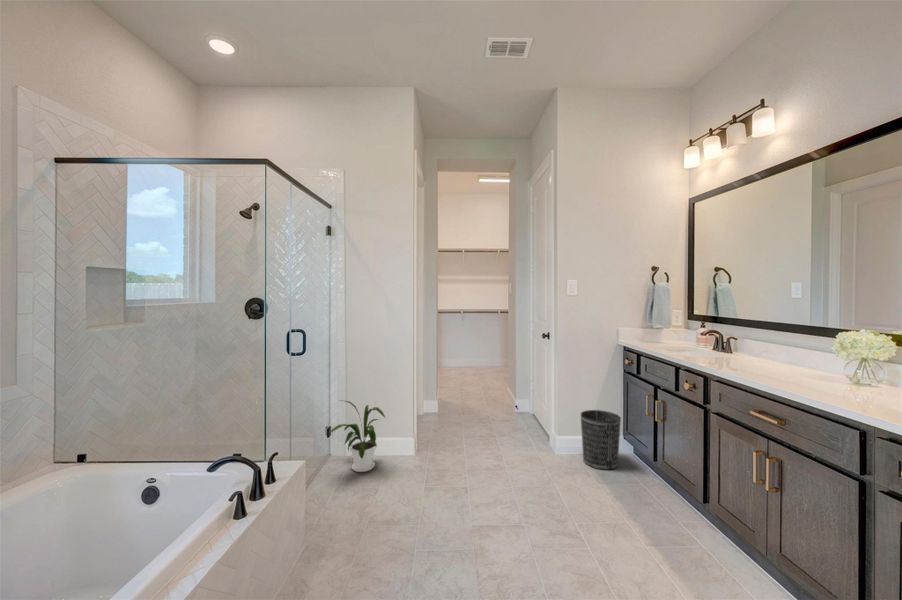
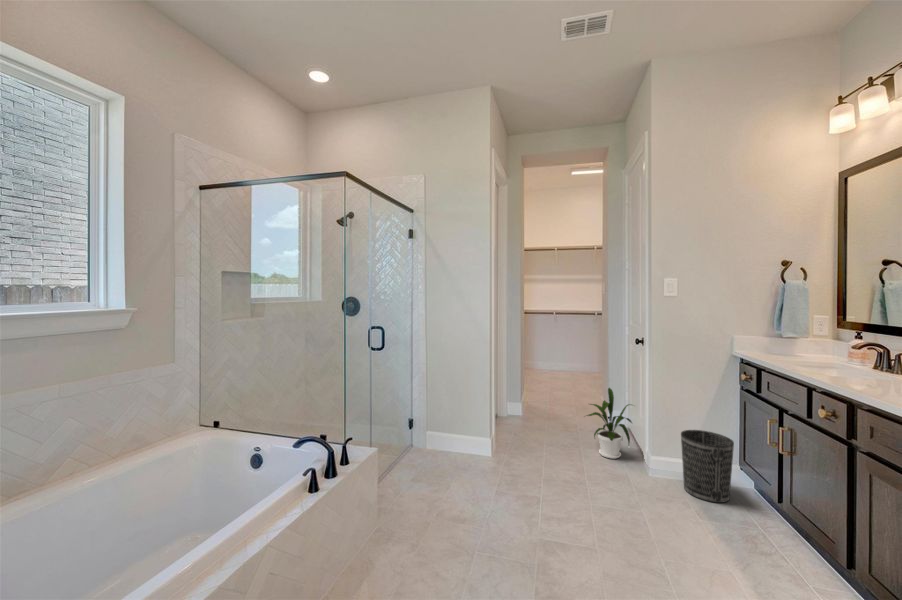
house plant: present [330,401,385,472] -> present [587,388,632,459]

